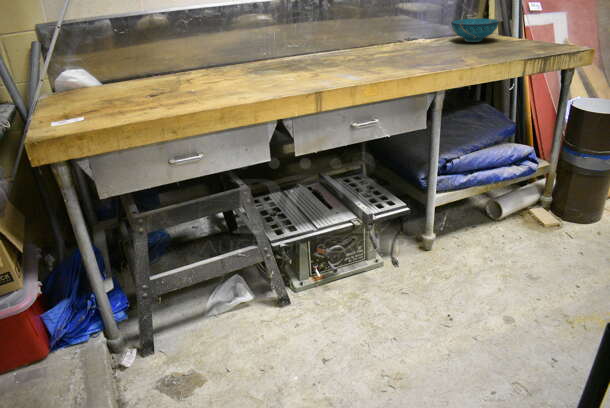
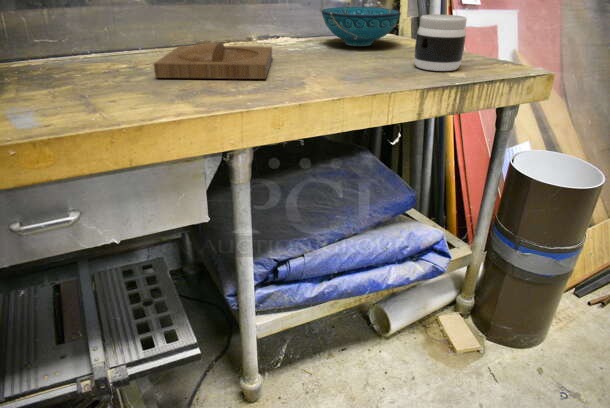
jar: none [516,22,544,51] -> present [414,14,467,71]
tray: none [384,44,446,63] -> present [154,42,272,79]

